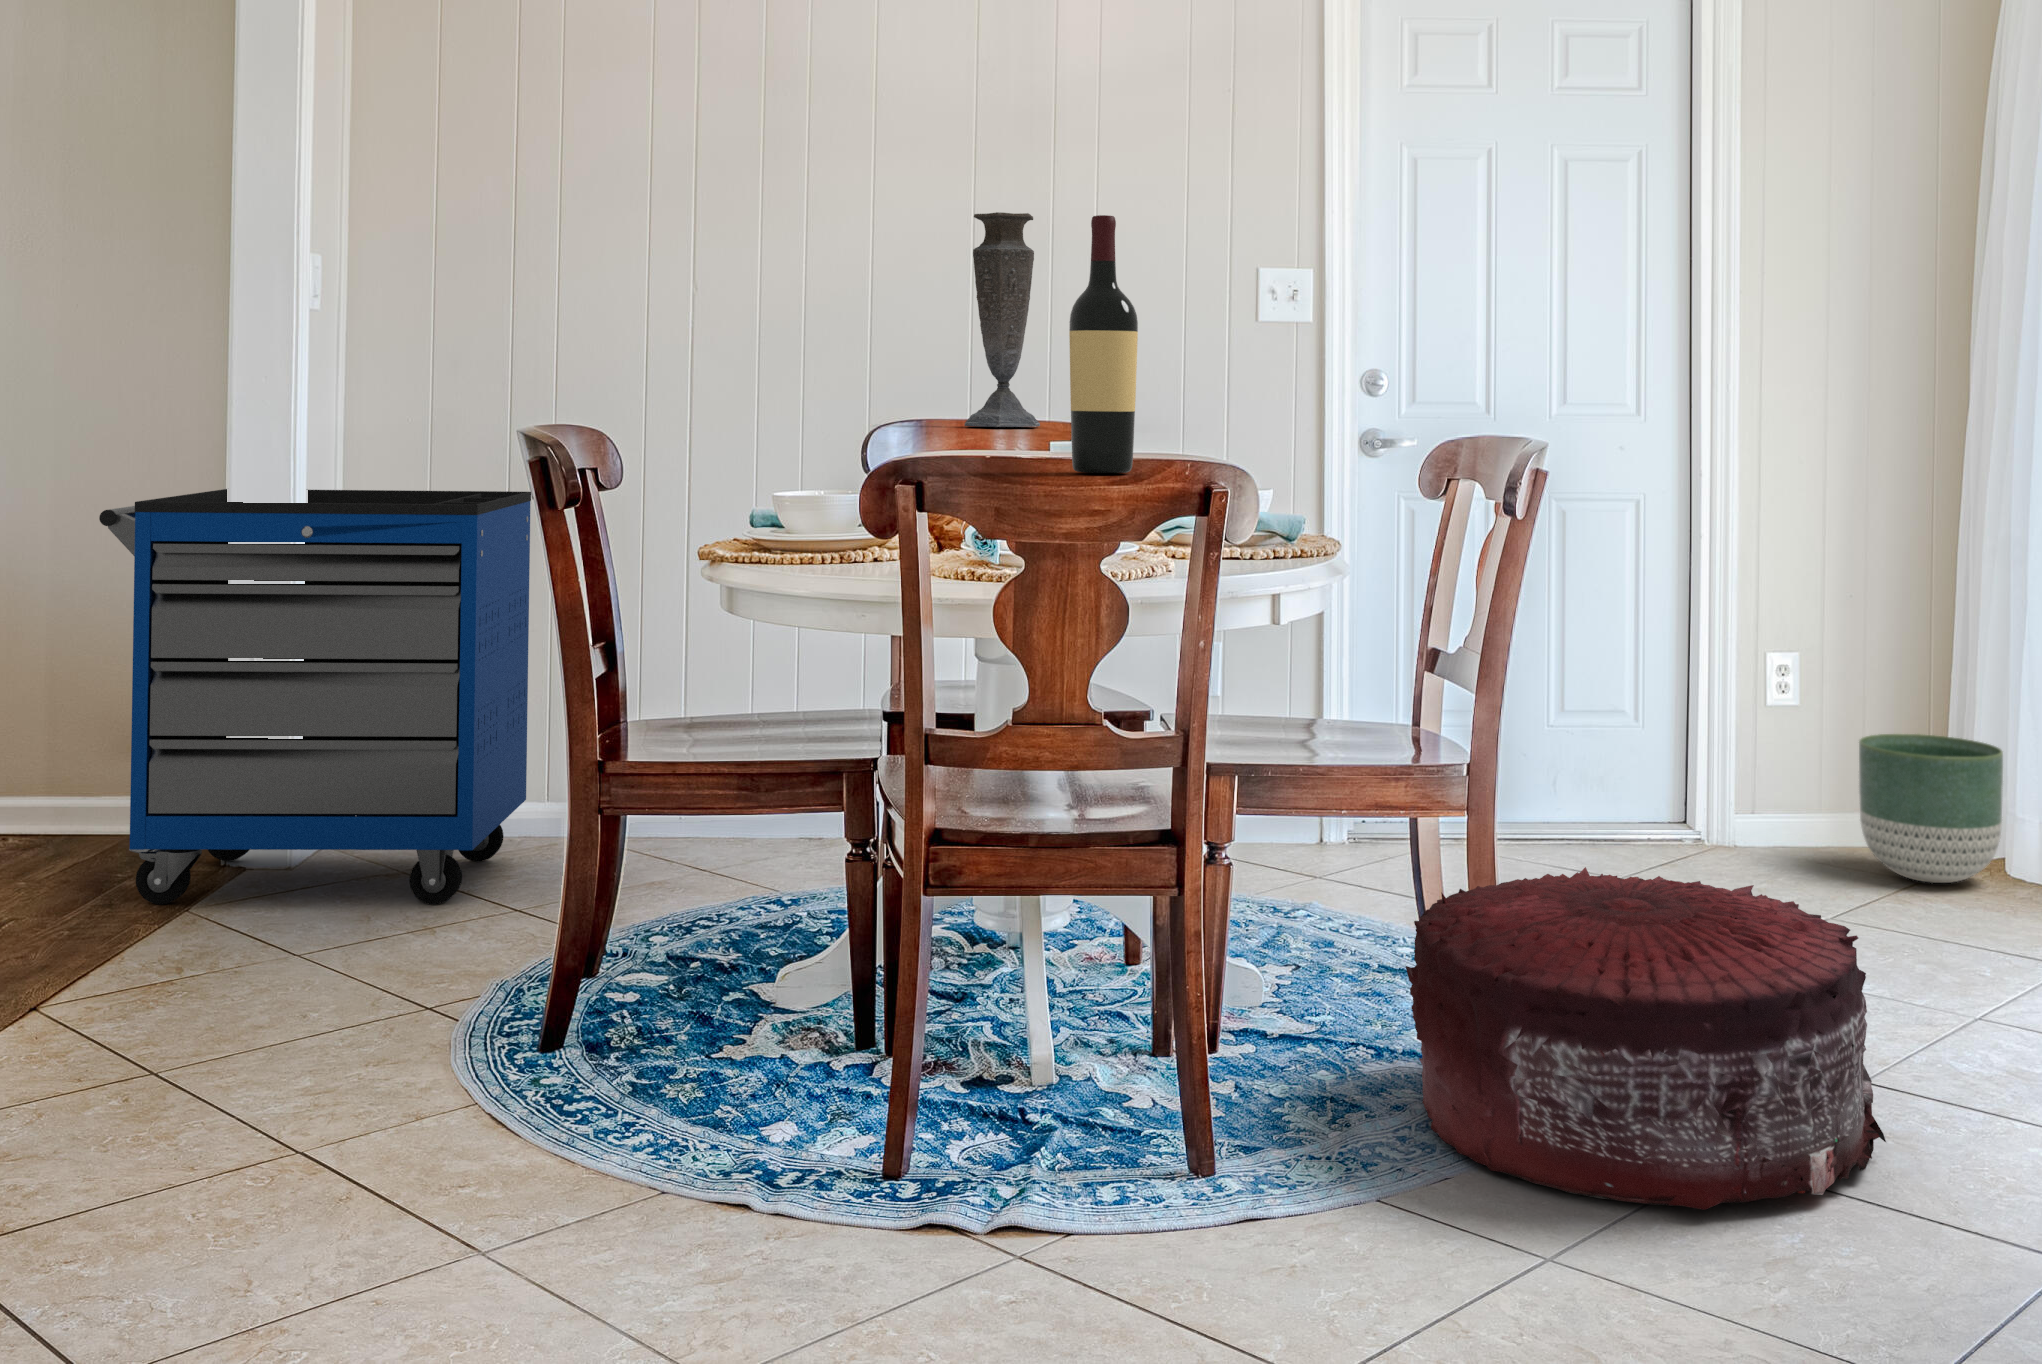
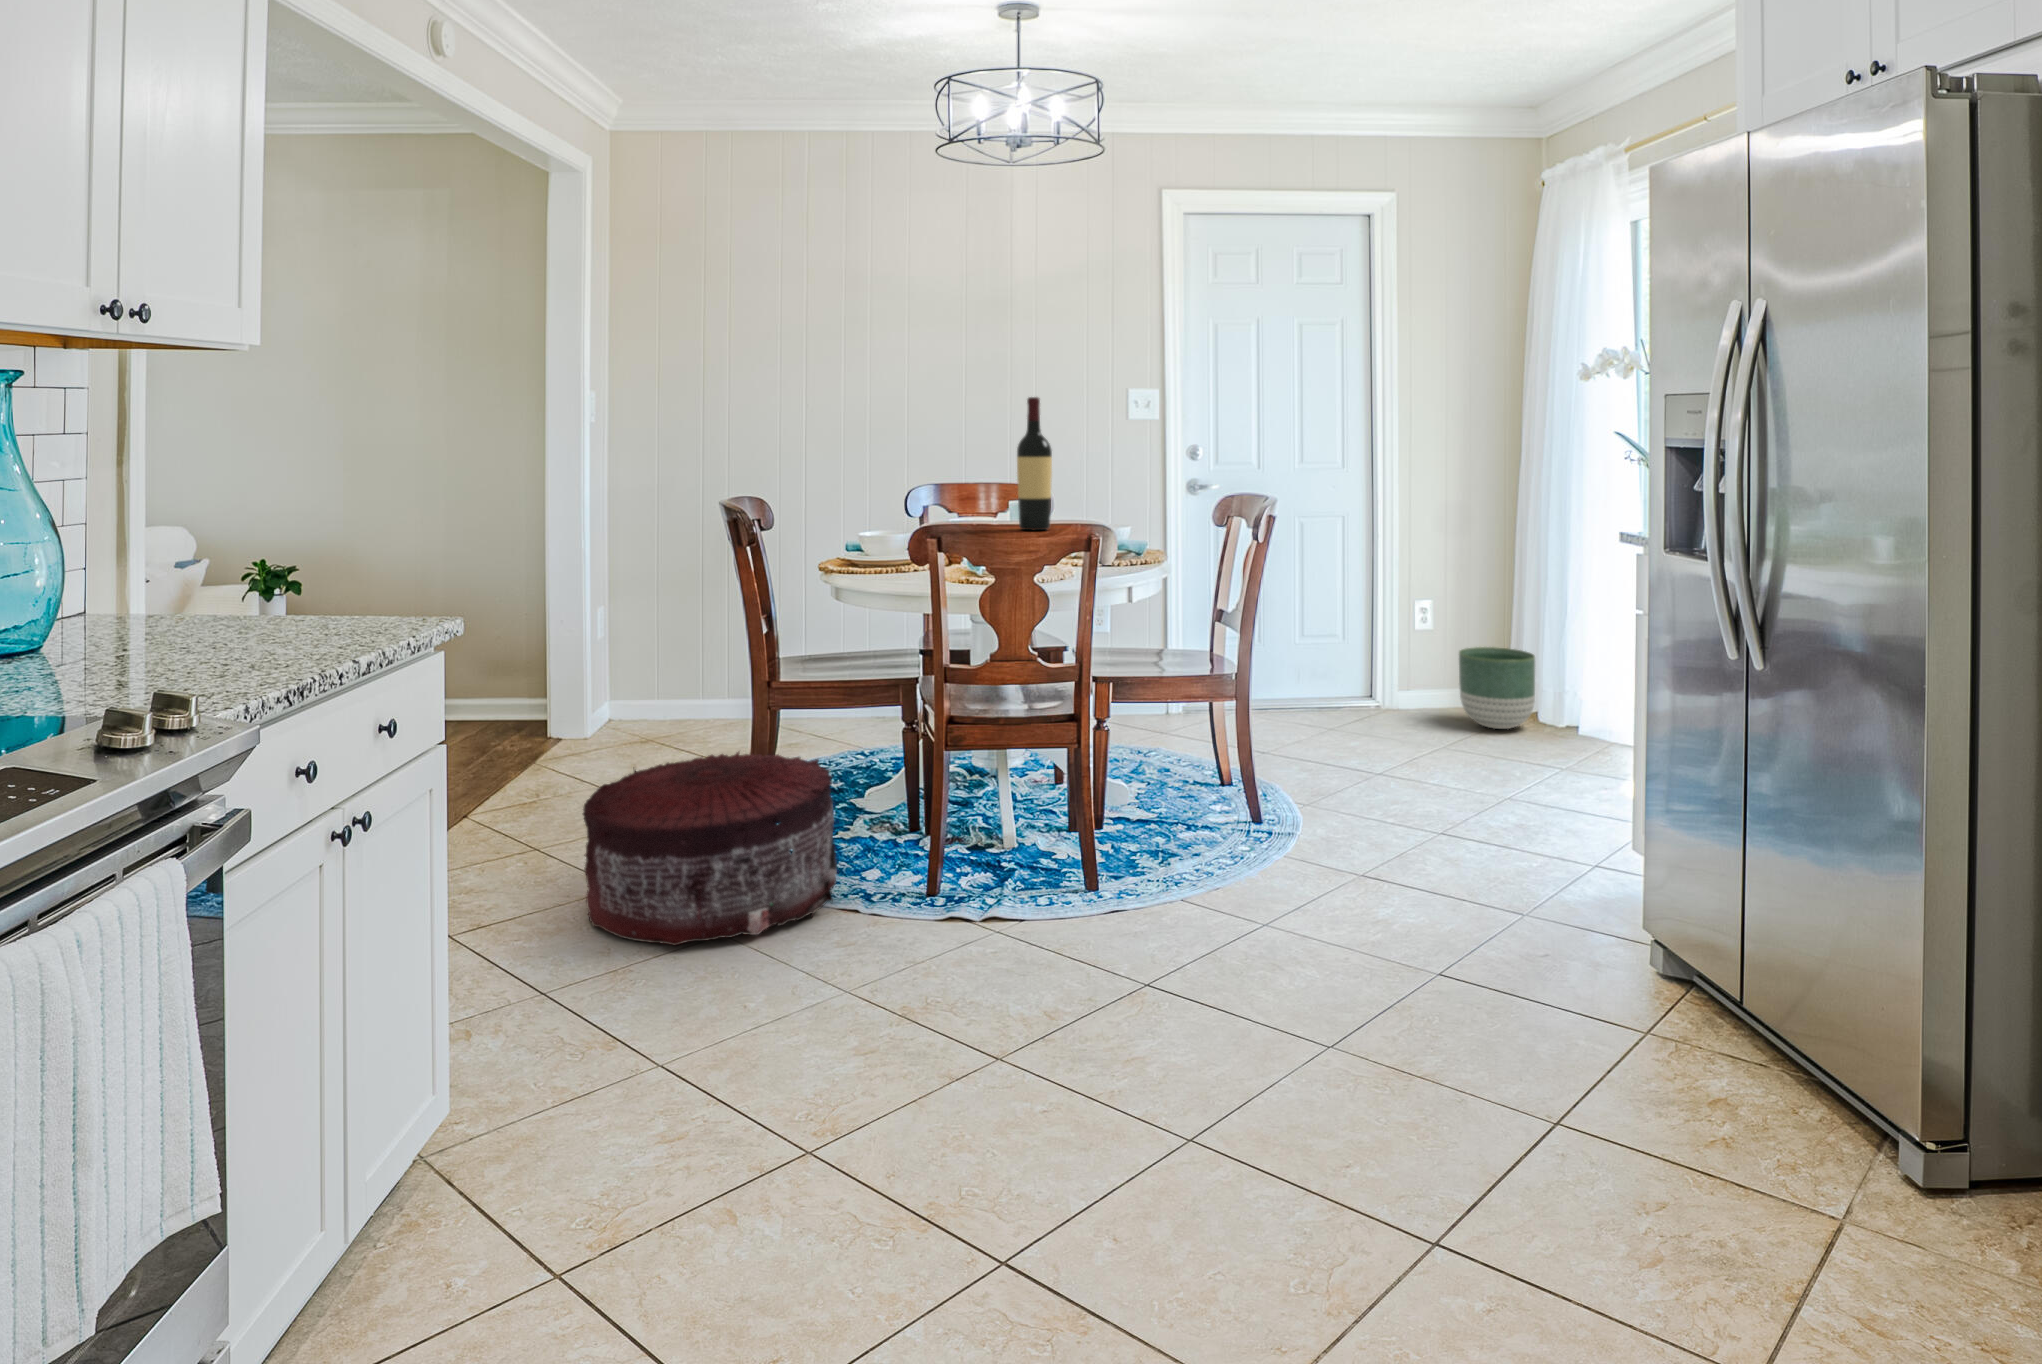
vase: present [965,212,1040,427] -> none [964,372,1006,490]
storage cabinet: present [99,489,531,905] -> none [483,527,722,763]
pouf: present [1406,867,1886,1210] -> present [583,752,837,945]

